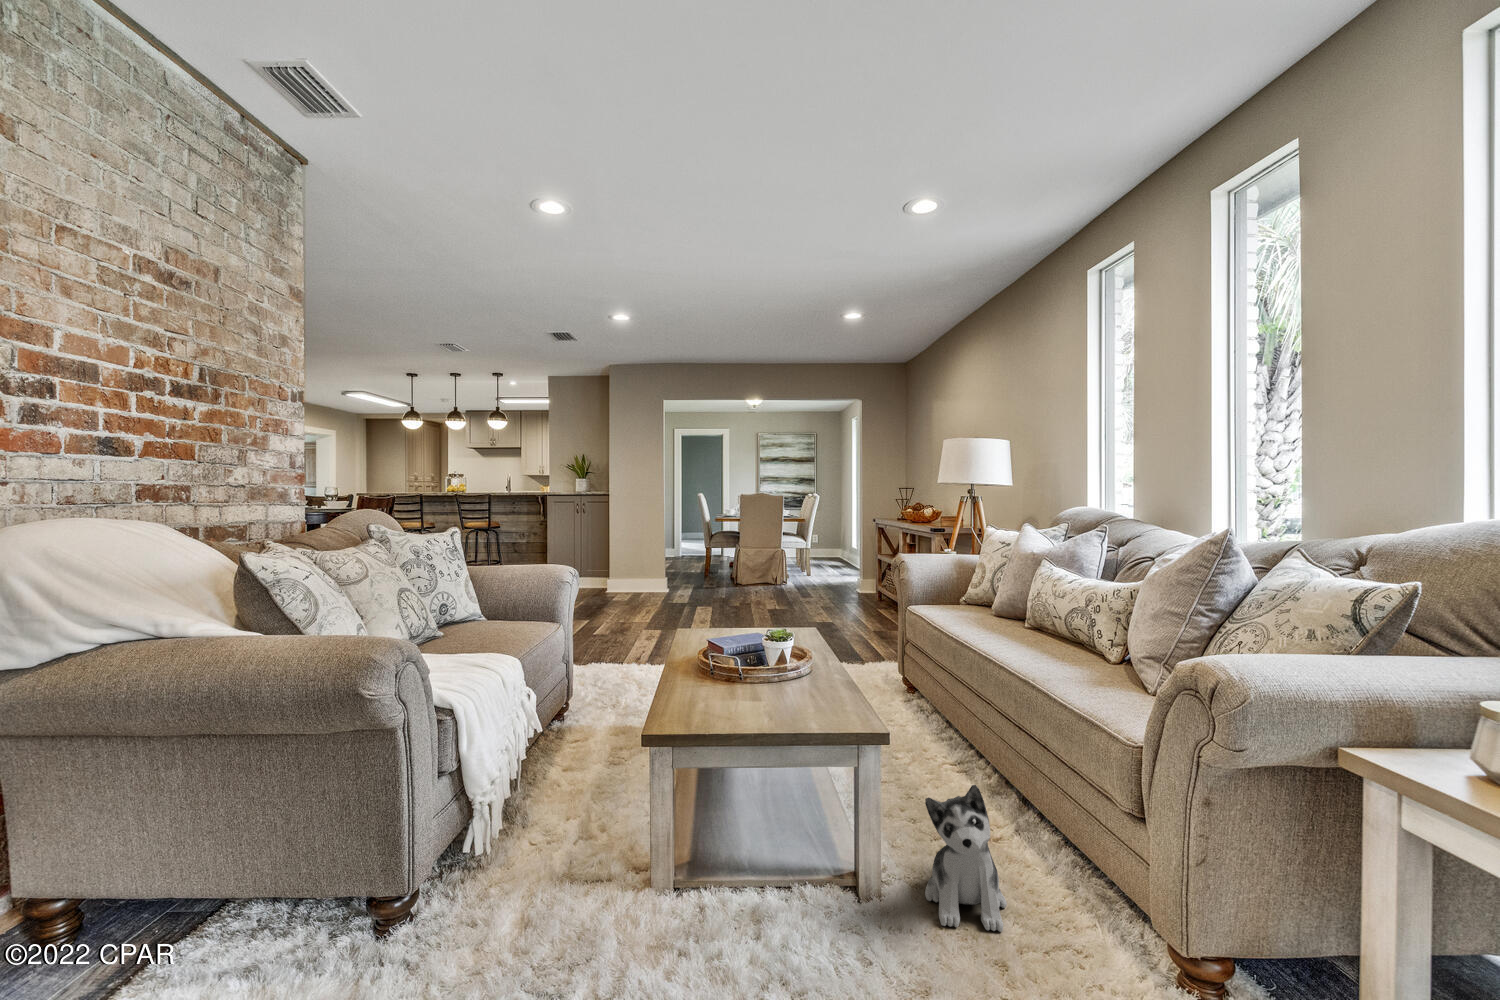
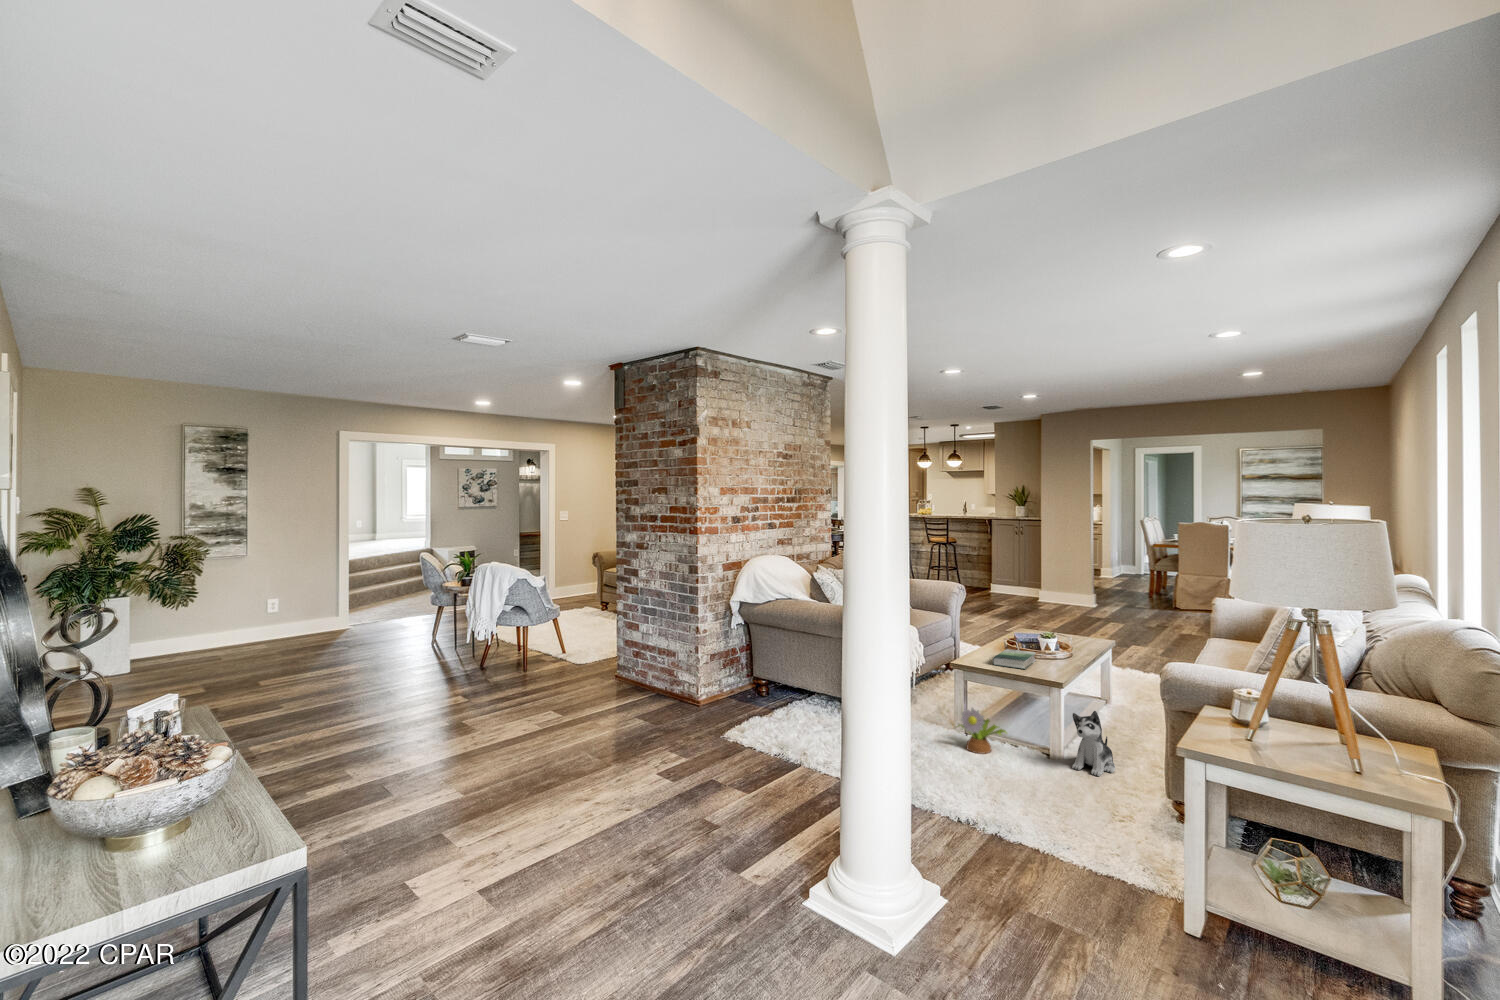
book: none [733,674,808,720] -> present [993,649,1036,669]
decorative plant: none [679,847,801,961] -> present [958,708,1007,754]

